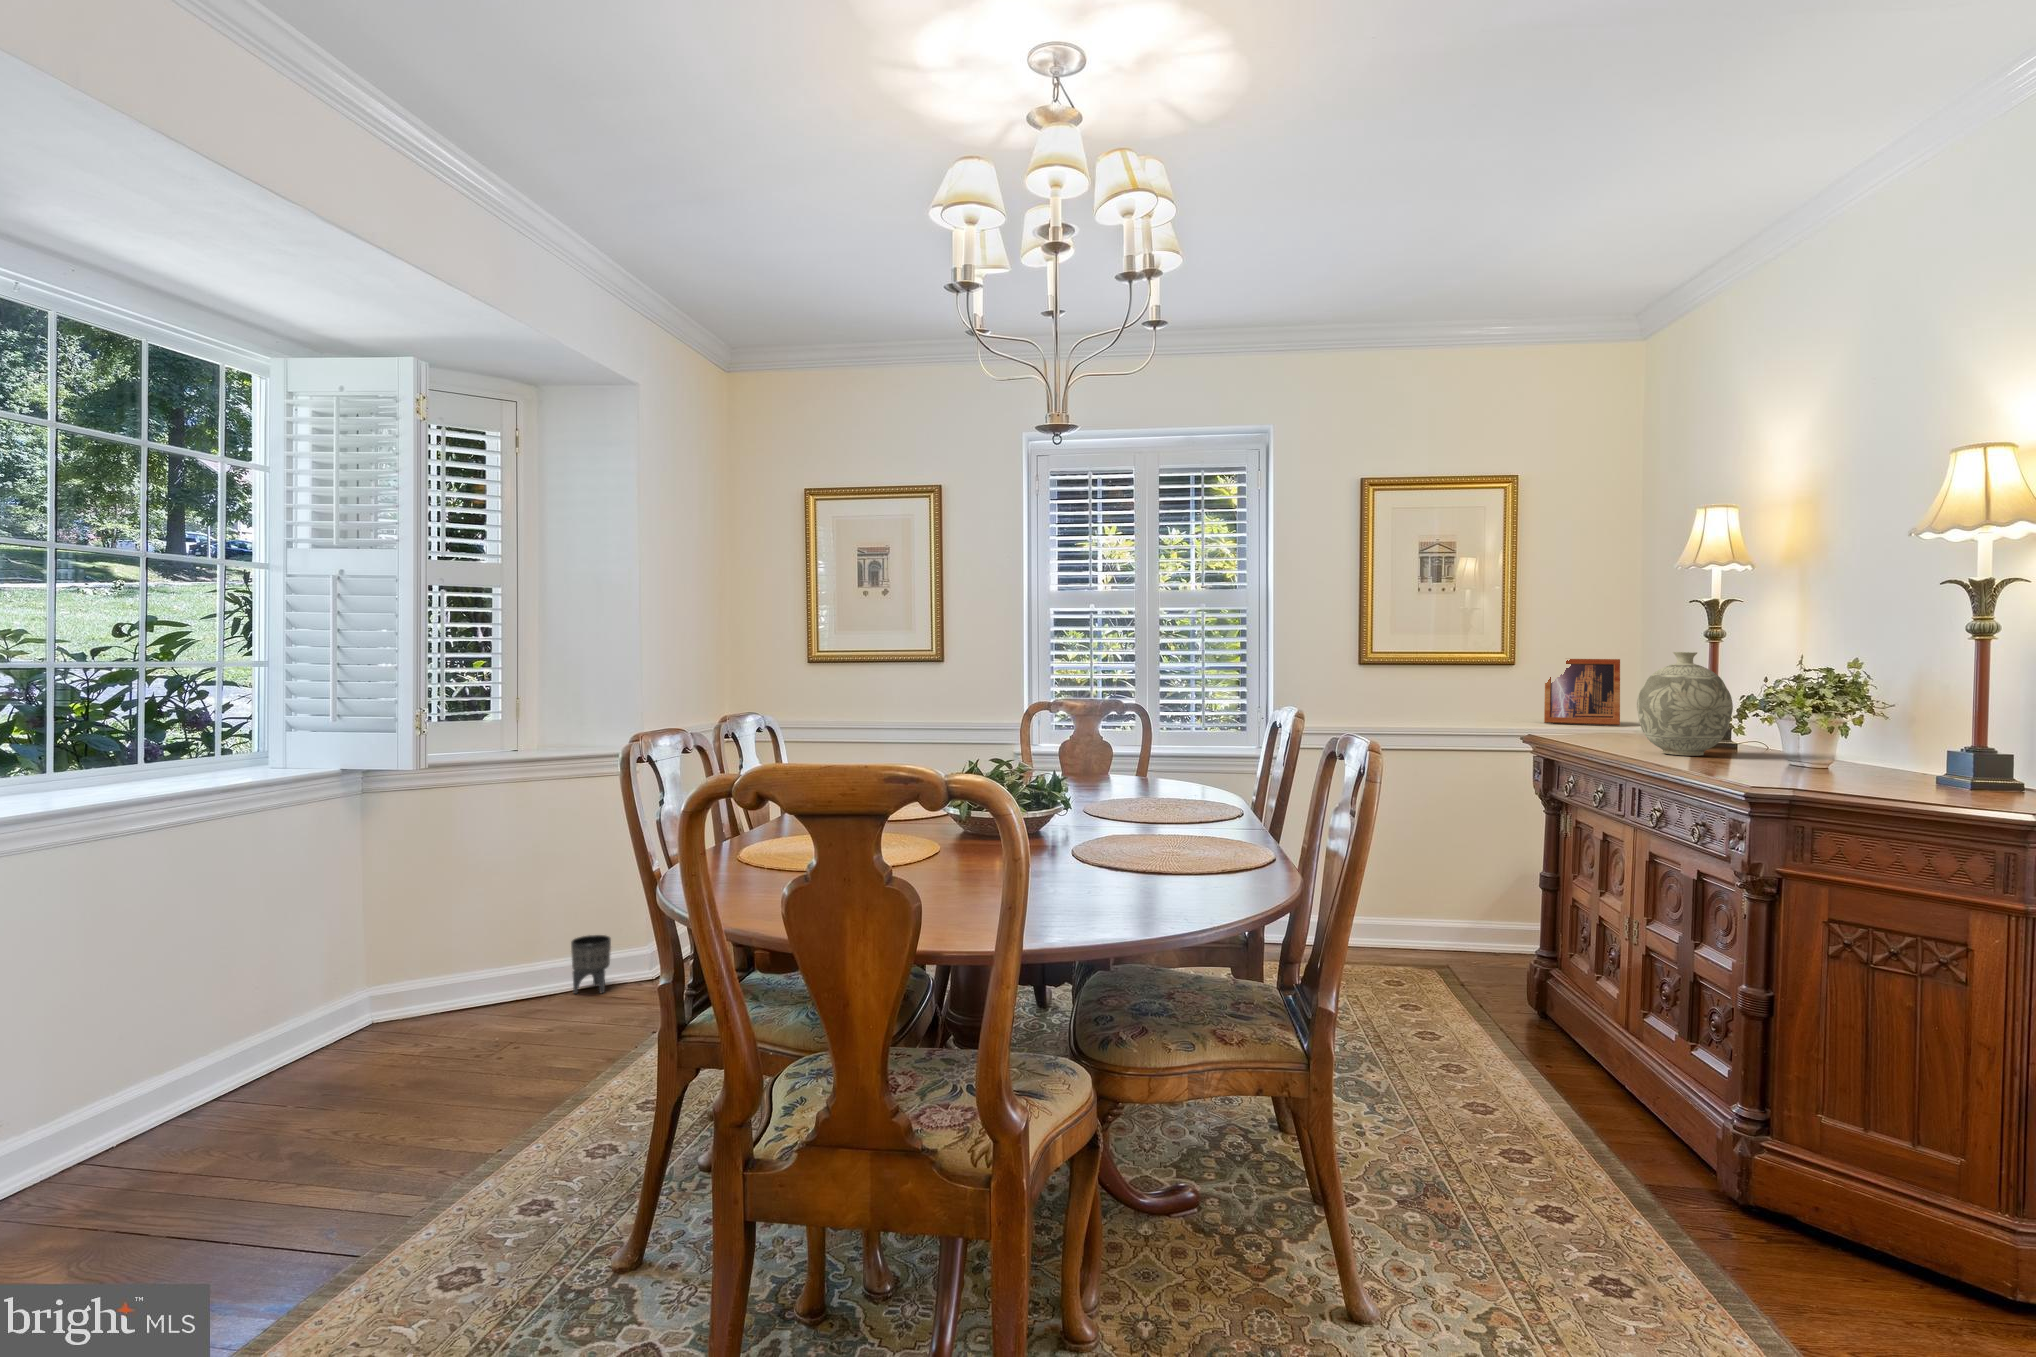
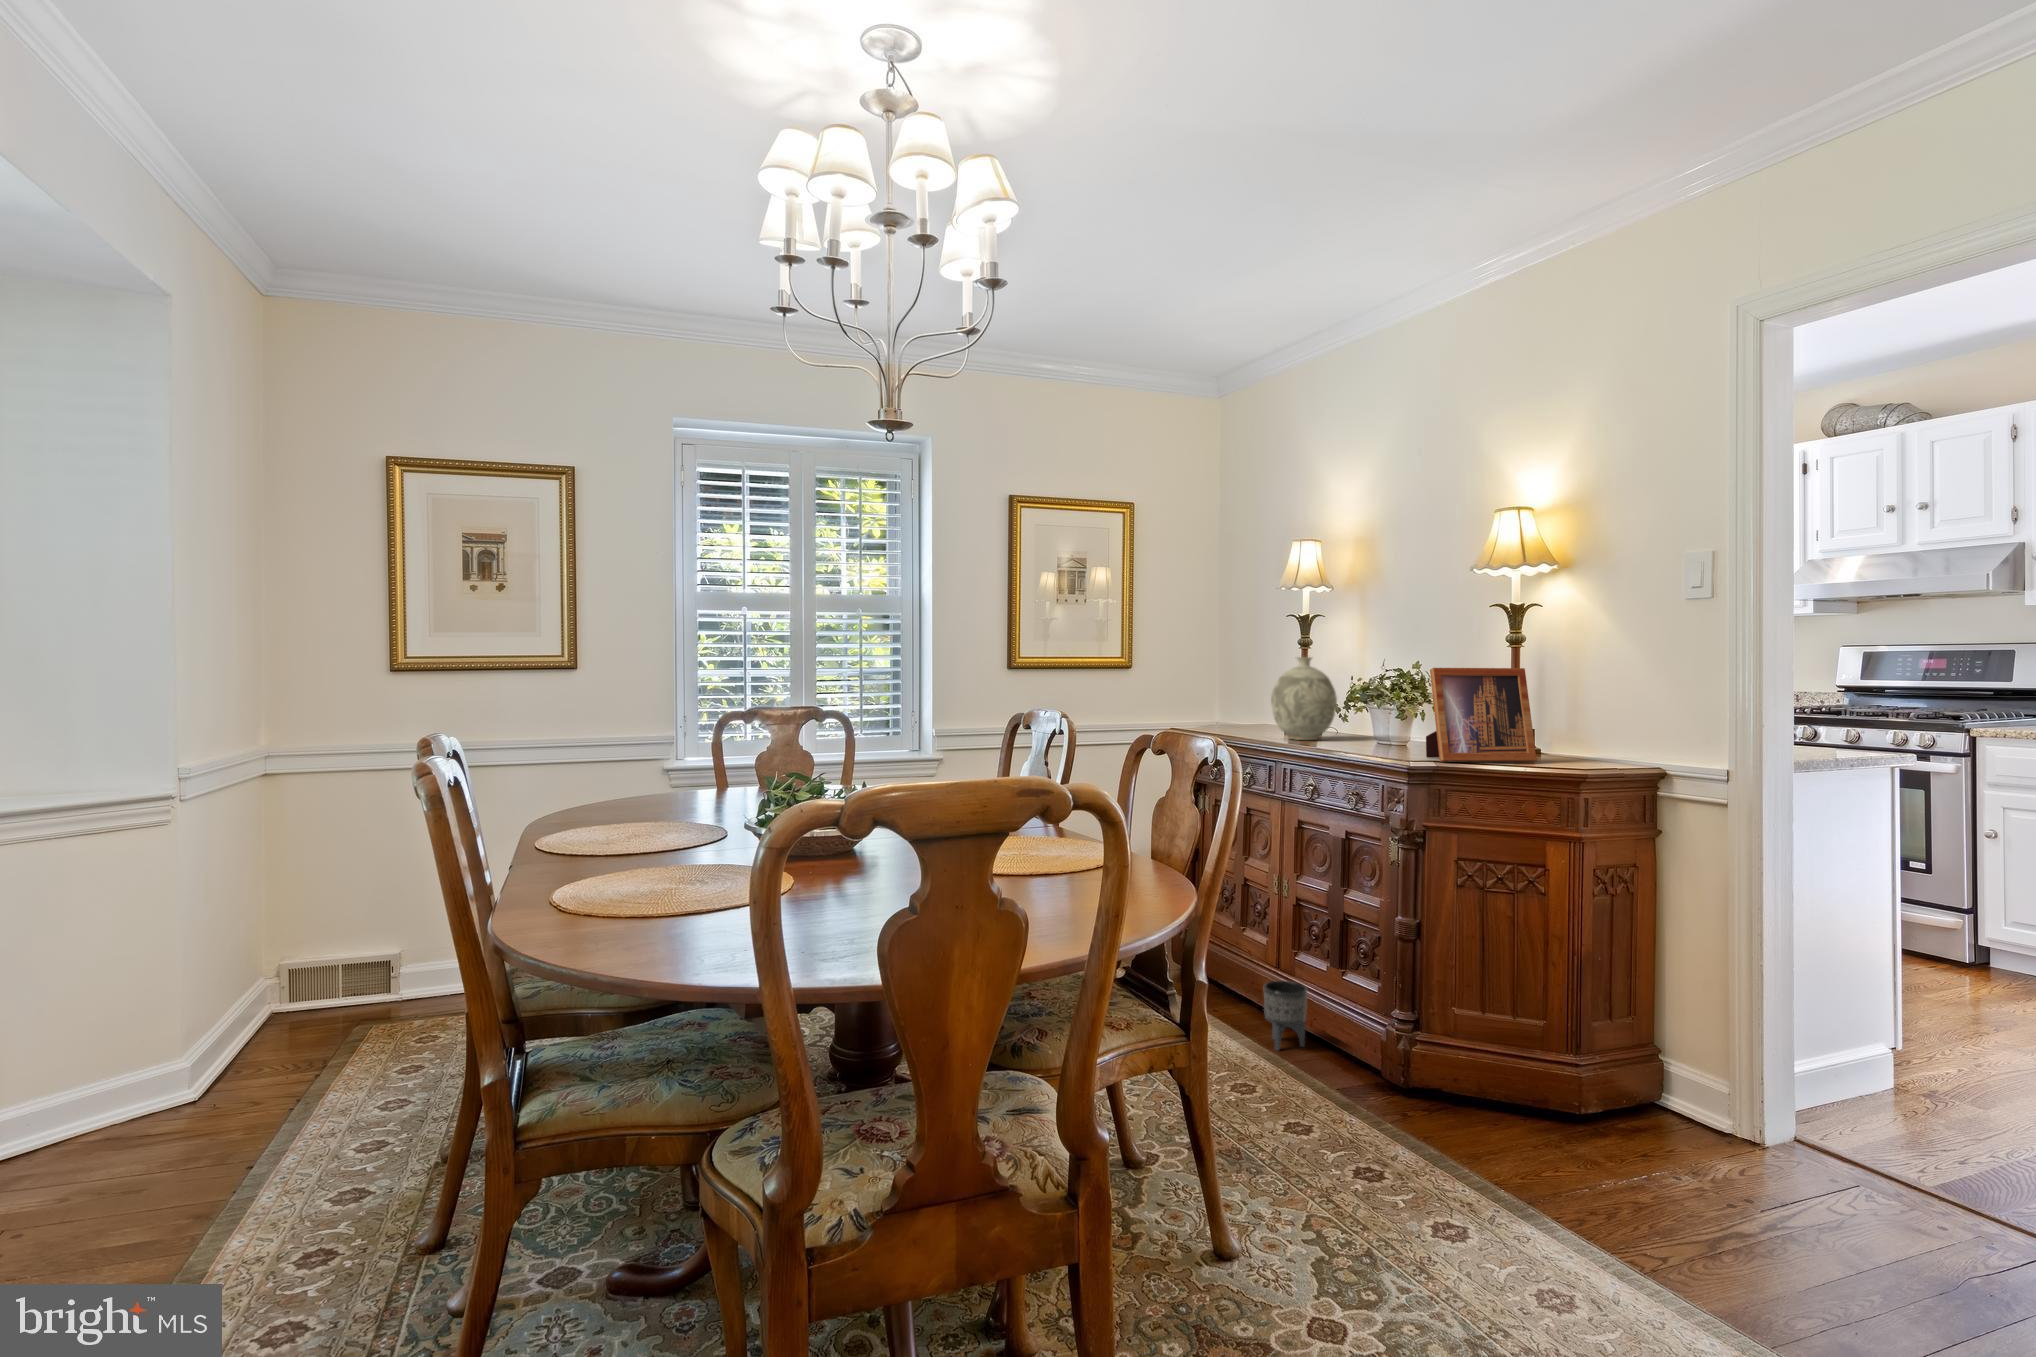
picture frame: present [1544,659,1620,726] -> present [1426,668,1537,762]
planter: present [571,935,611,994] -> present [1264,981,1307,1050]

